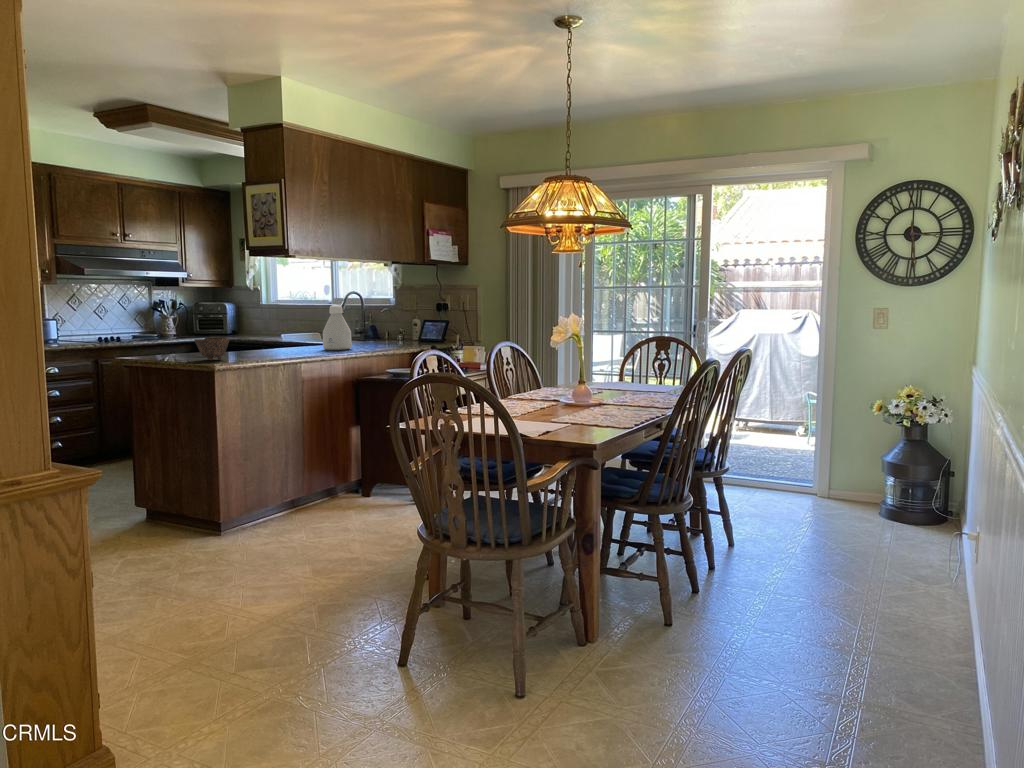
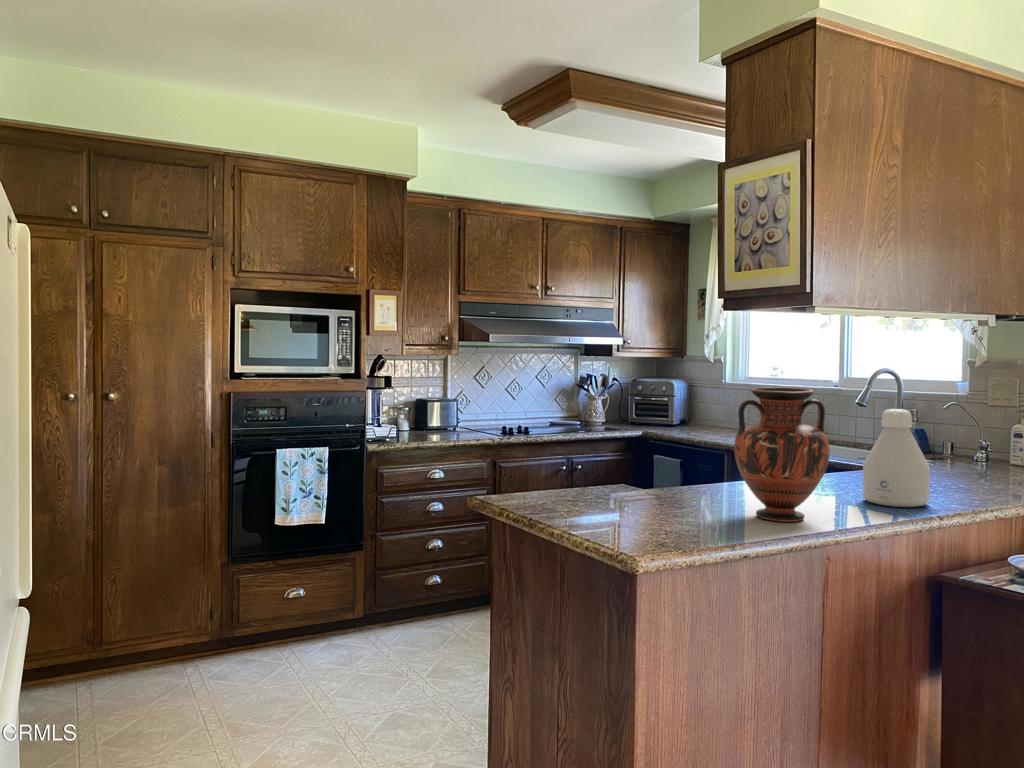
vase: none [257,294,301,355] -> present [734,388,830,522]
bowl: present [194,338,229,360] -> none [607,478,677,531]

